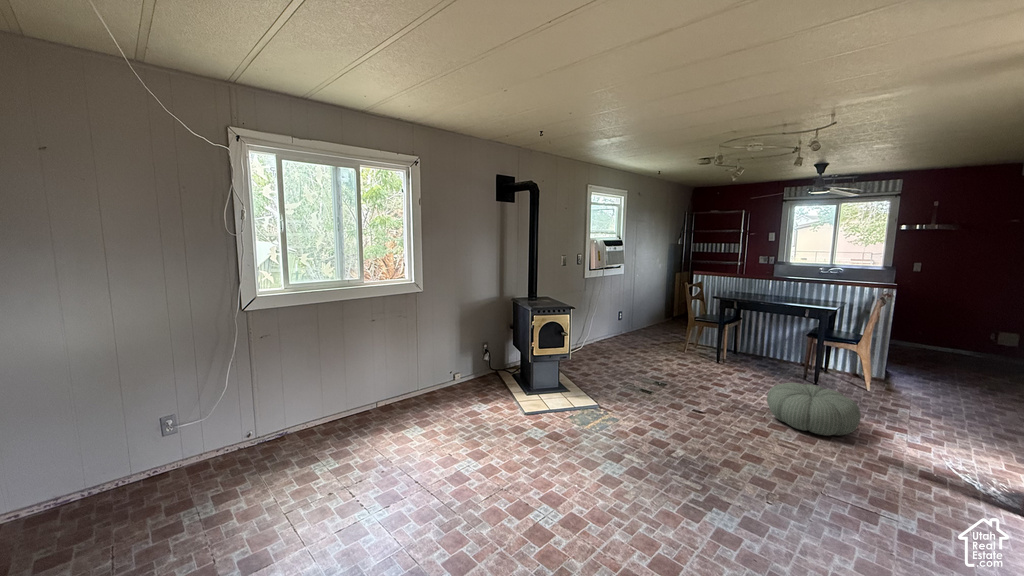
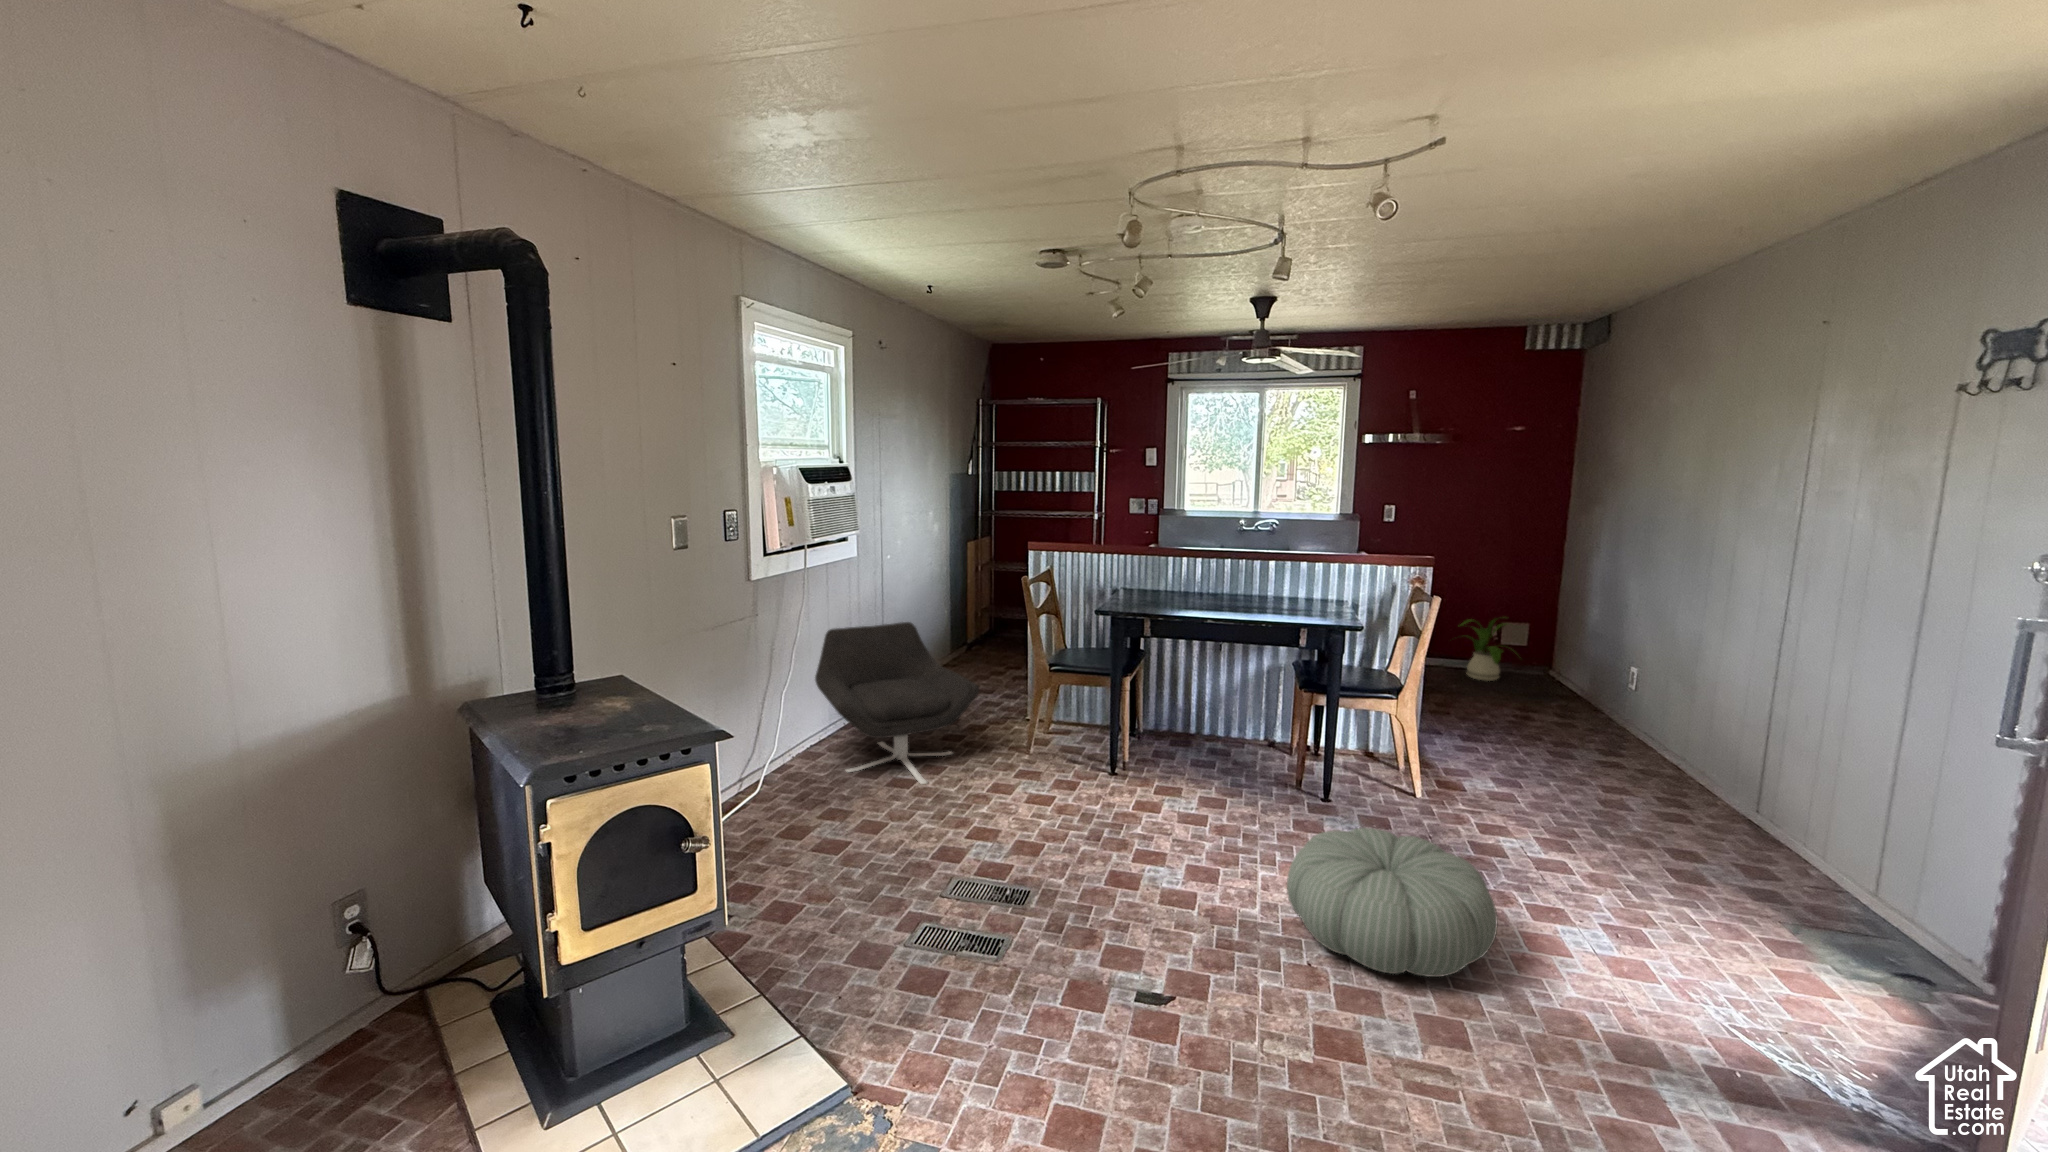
lounge chair: none [605,298,665,354] -> present [815,622,980,784]
house plant: none [955,326,1010,362] -> present [1461,618,1516,681]

